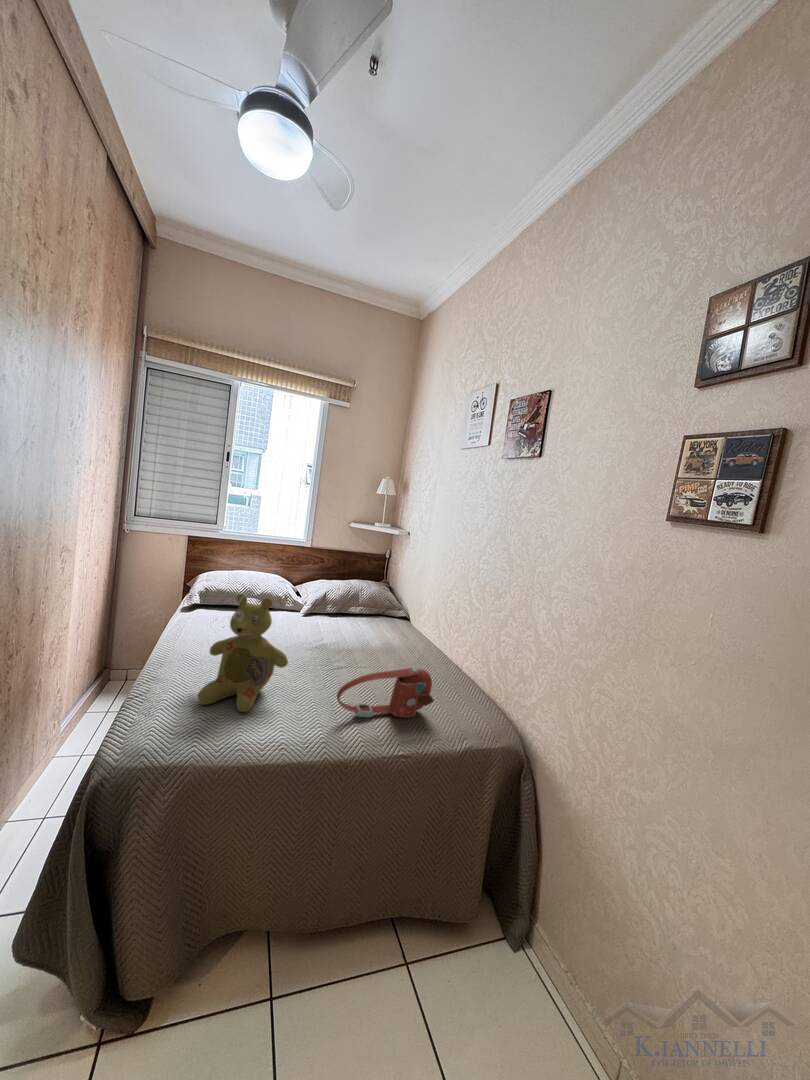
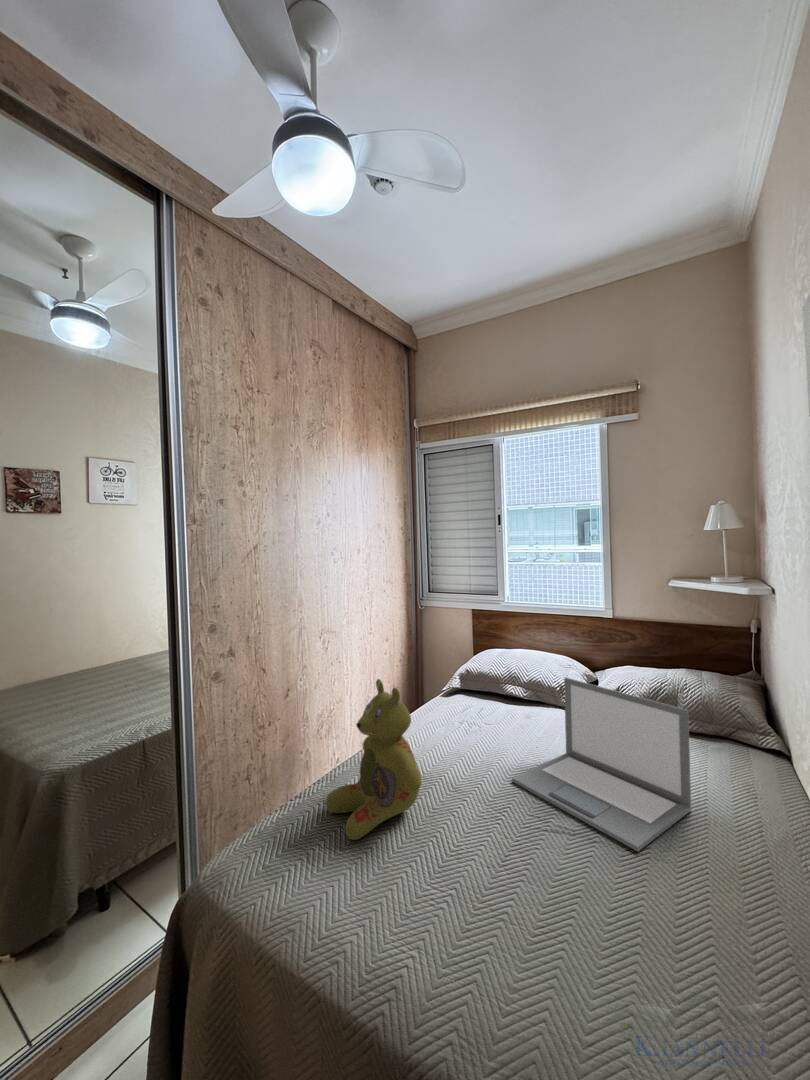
laptop: none [303,586,400,669] -> present [512,677,691,851]
handbag: present [337,668,434,718] -> none [435,847,632,989]

